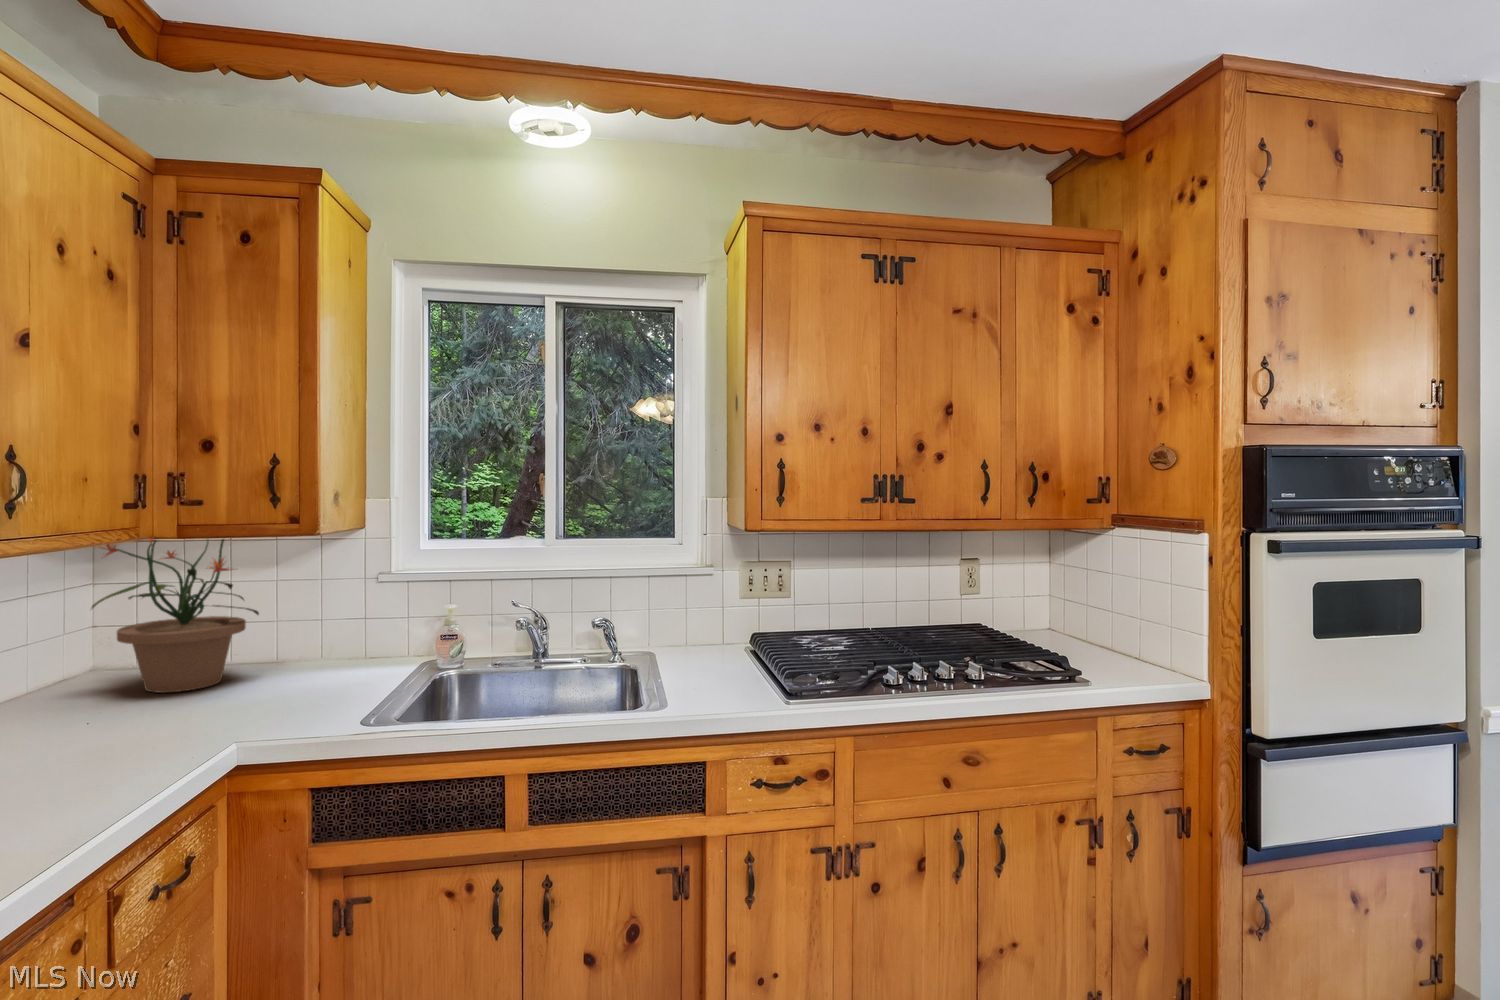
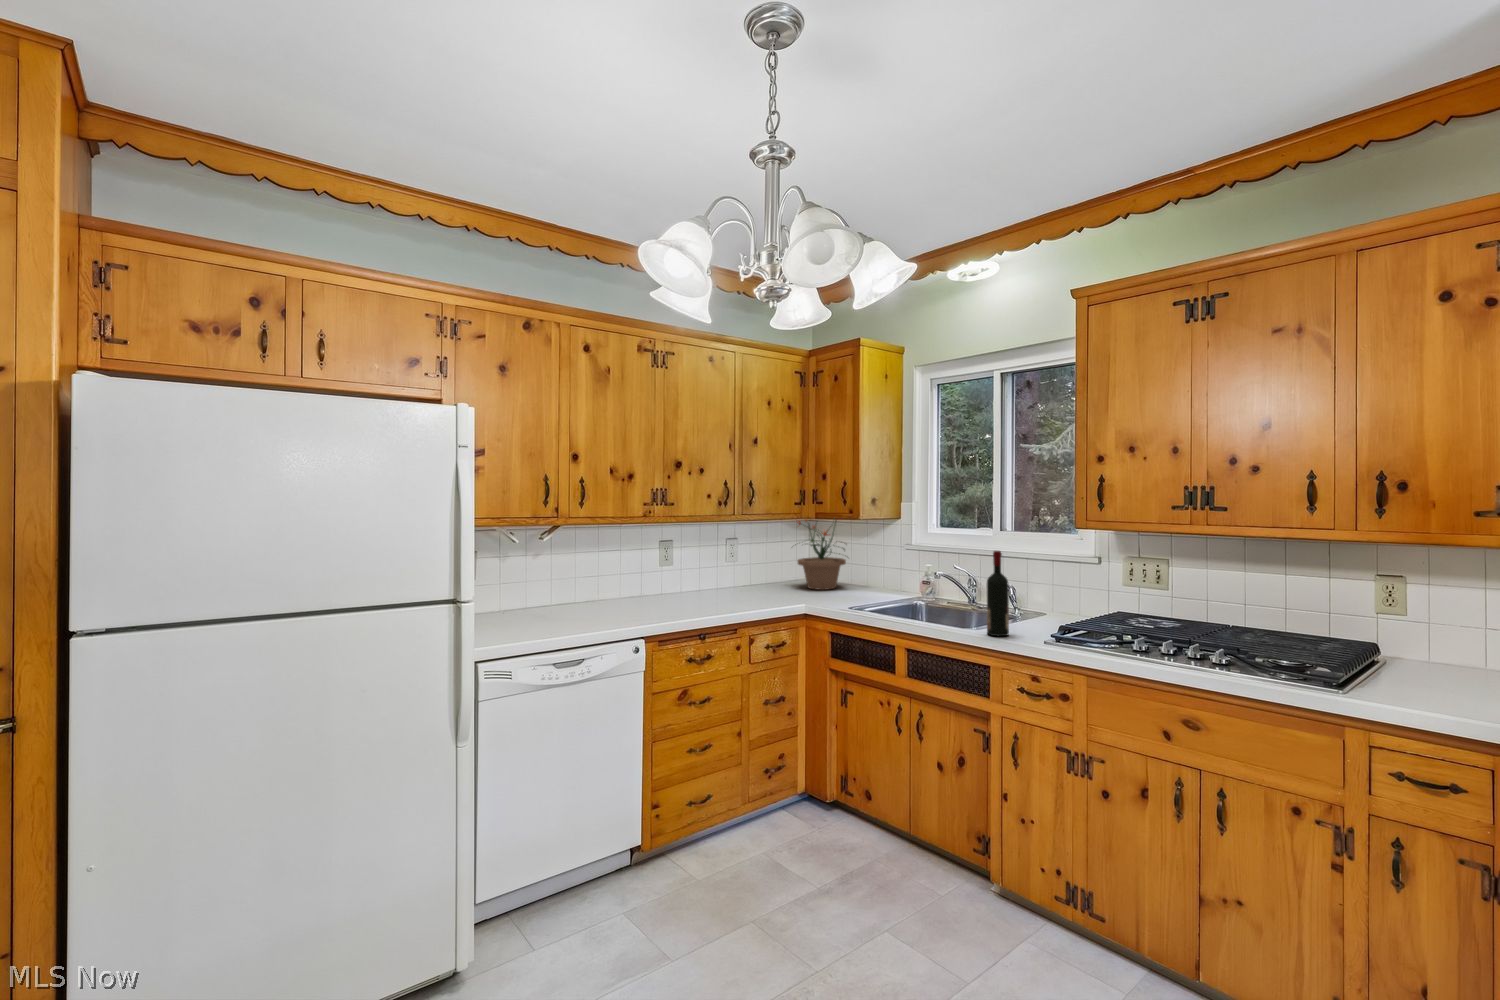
wine bottle: none [685,570,717,707] -> present [987,551,1009,636]

